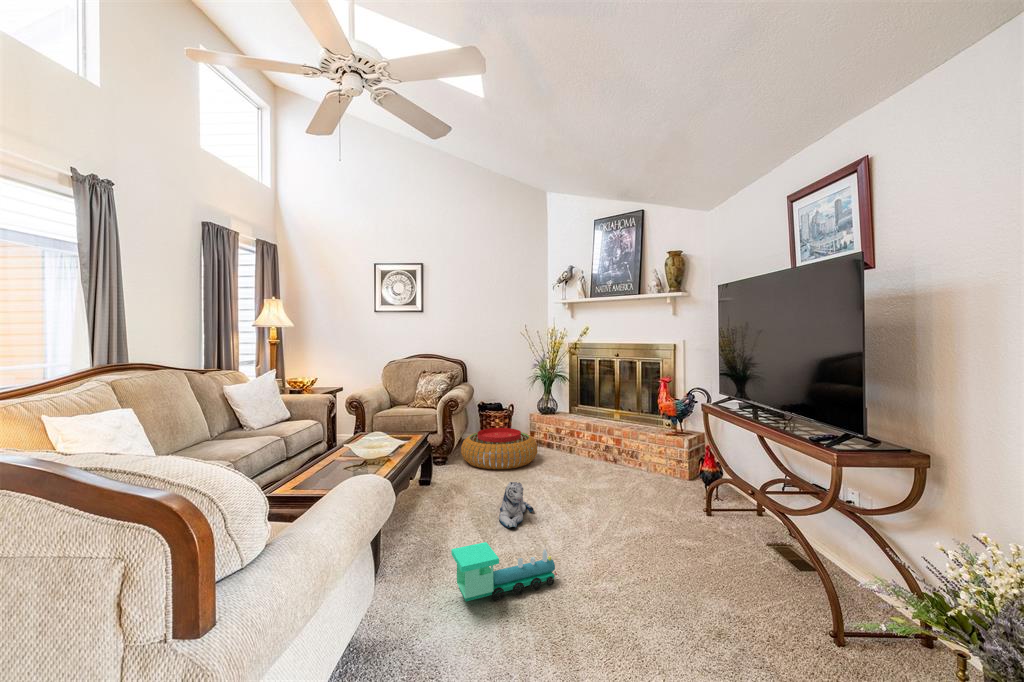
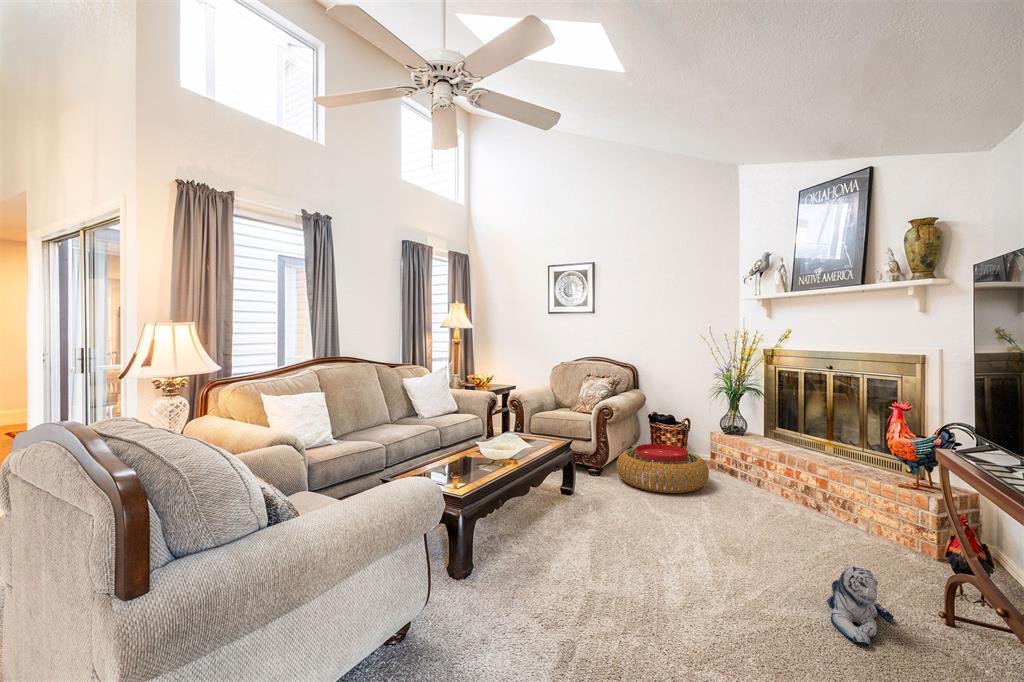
plush toy: present [499,482,534,528] -> present [827,566,894,644]
toy train: present [451,542,557,602] -> none [528,560,647,630]

